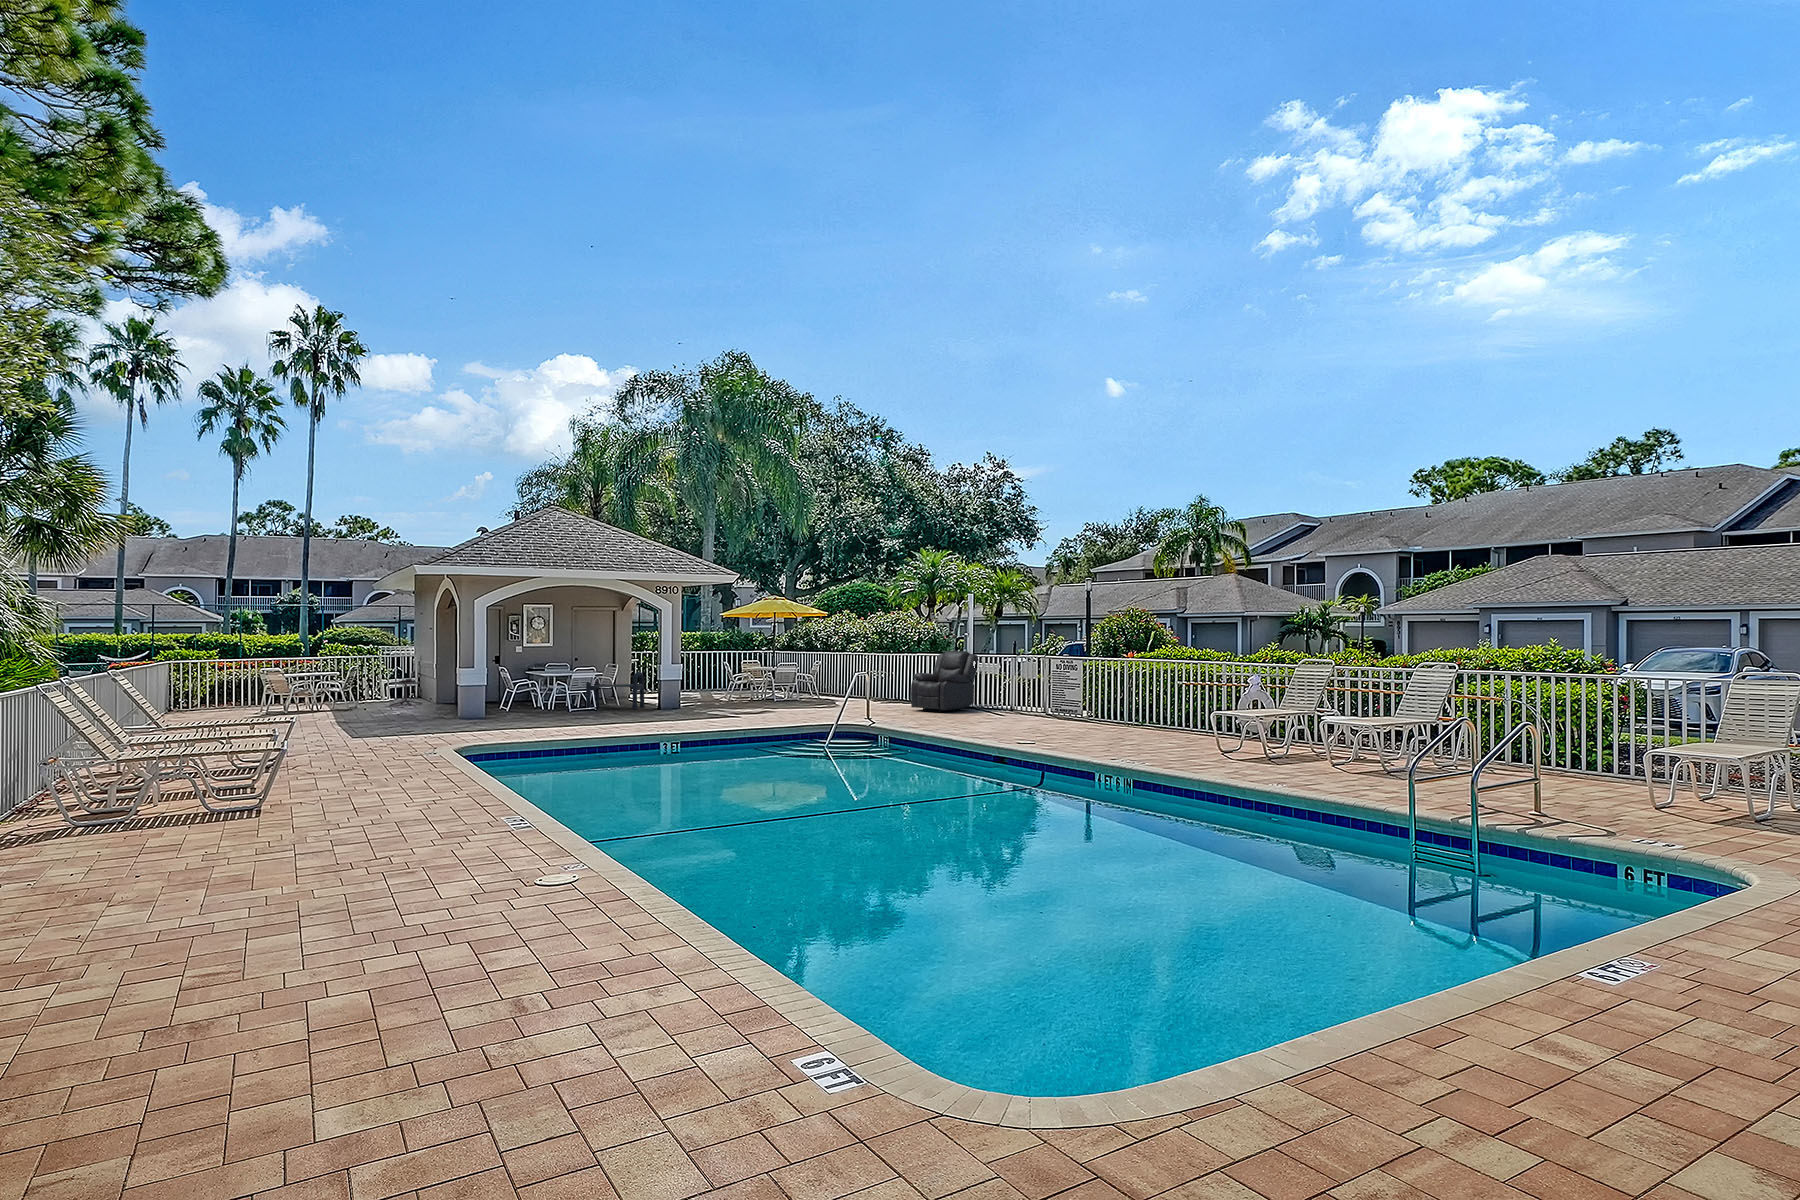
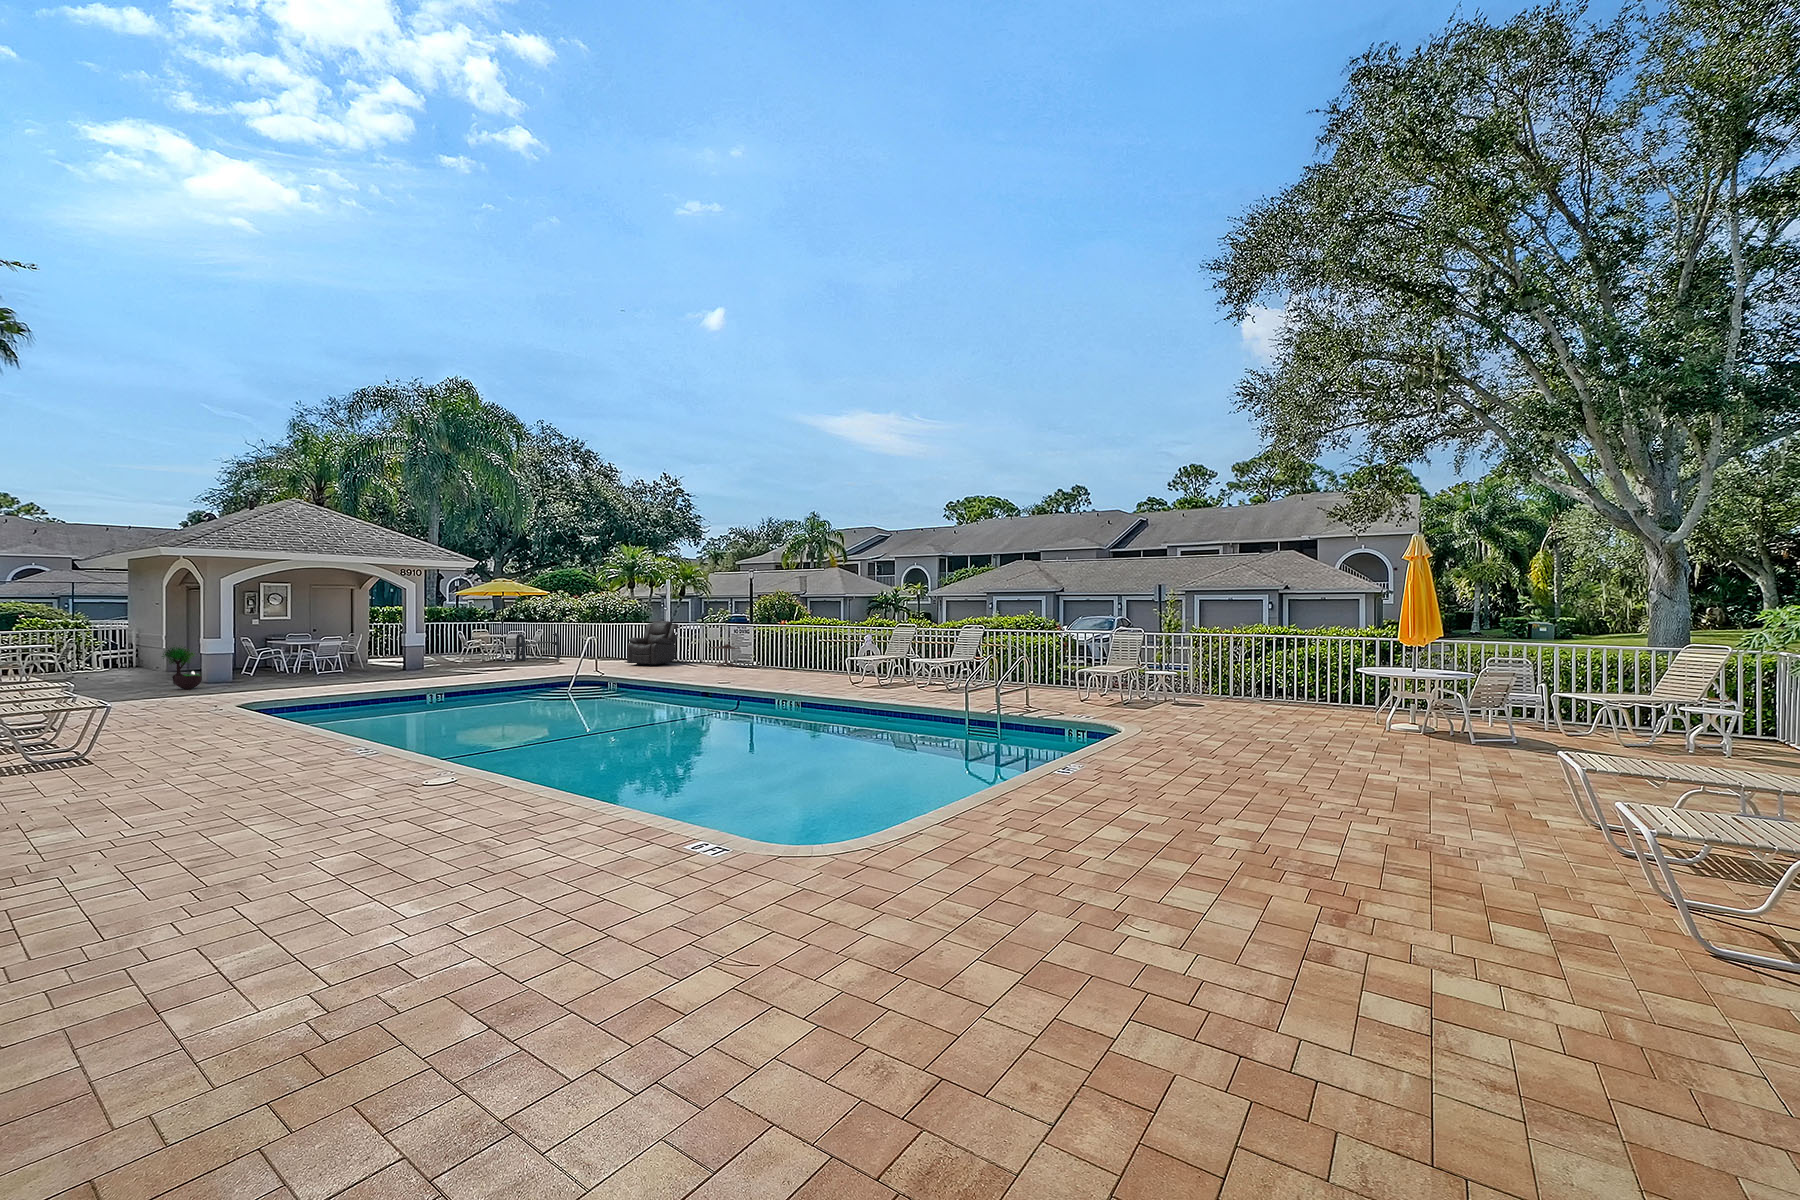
potted tree: none [428,671,462,723] -> present [162,647,202,689]
bench: present [586,672,644,711] -> present [516,633,560,661]
side table: present [390,679,422,706] -> present [710,644,739,667]

